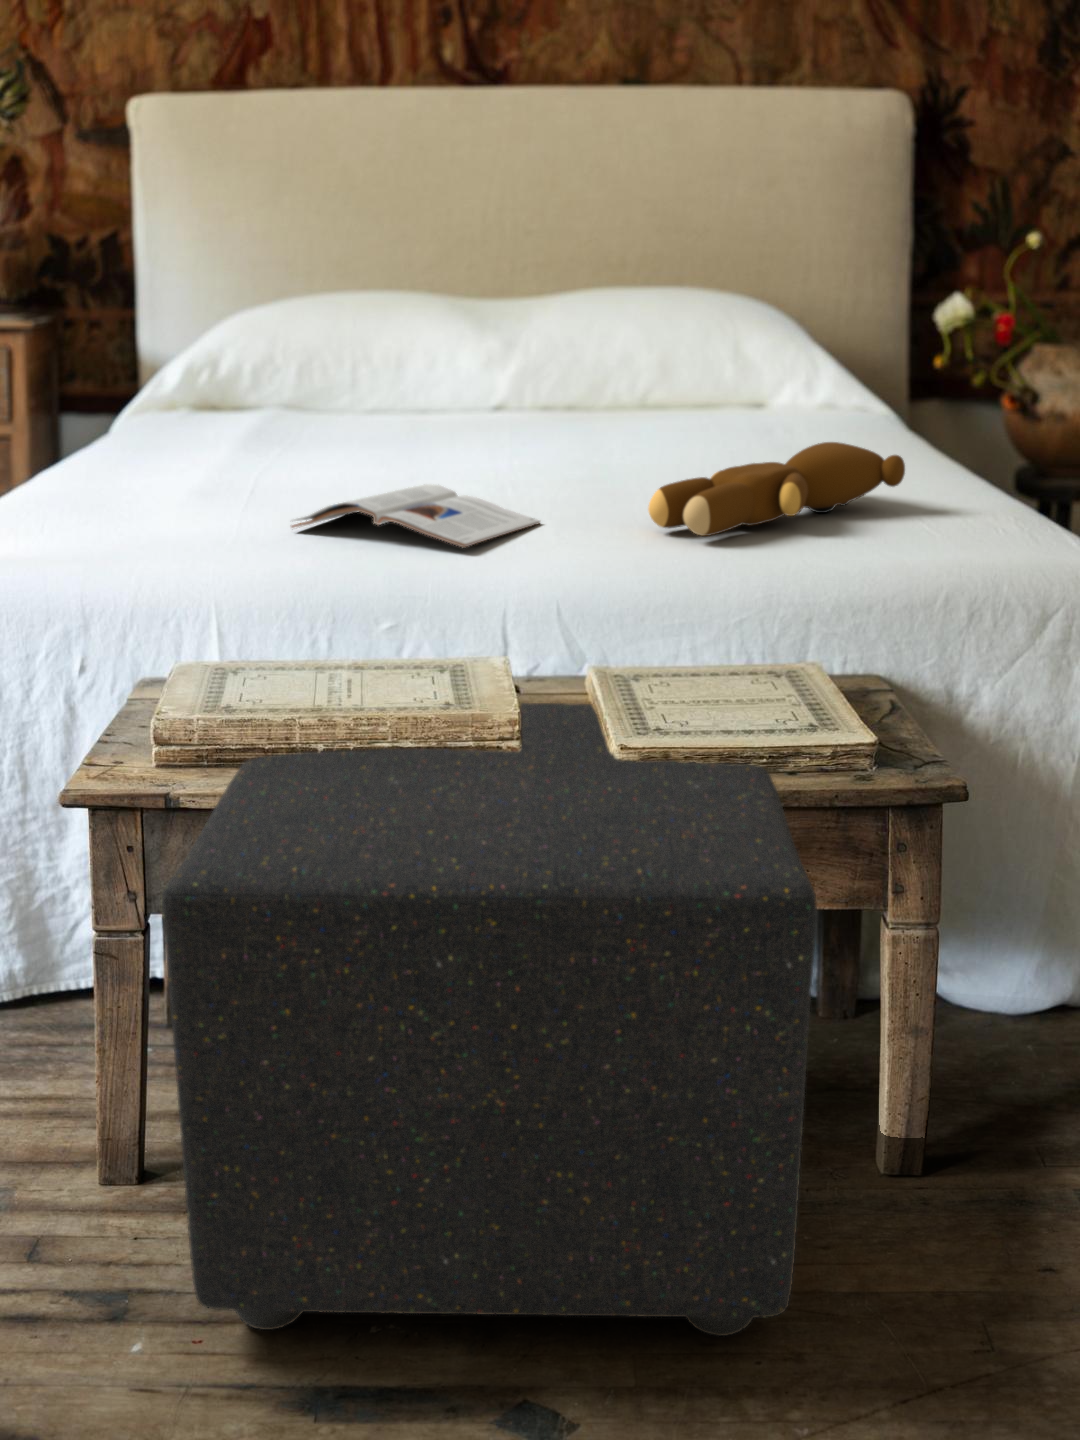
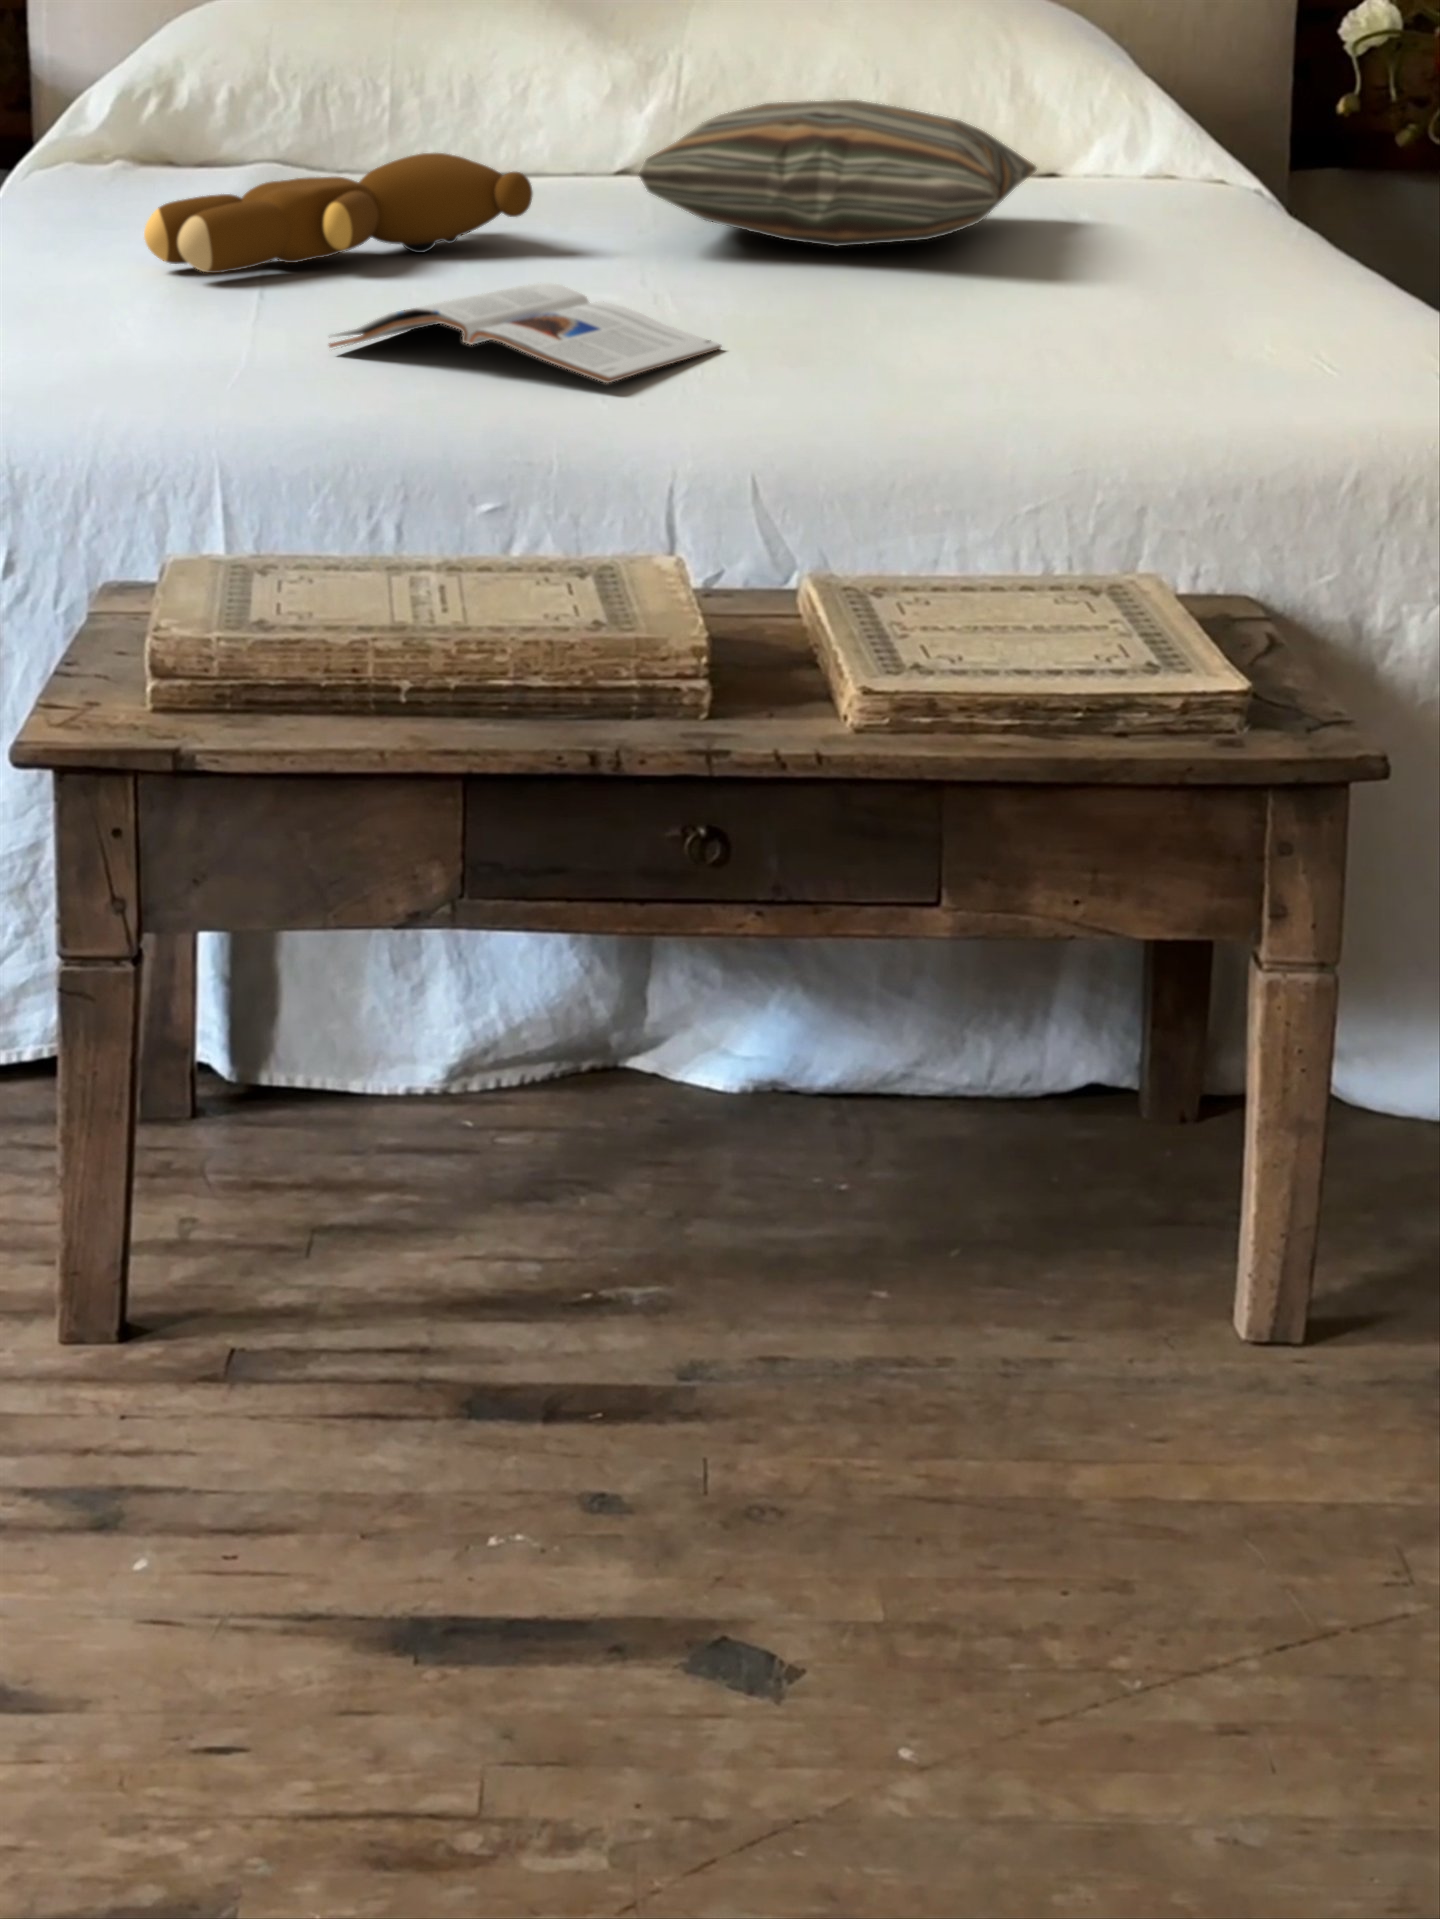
pillow: none [494,366,747,456] -> present [639,100,1036,246]
teddy bear: present [648,442,905,536] -> present [144,153,533,273]
ottoman: present [162,703,817,1336] -> none [190,621,1167,1549]

